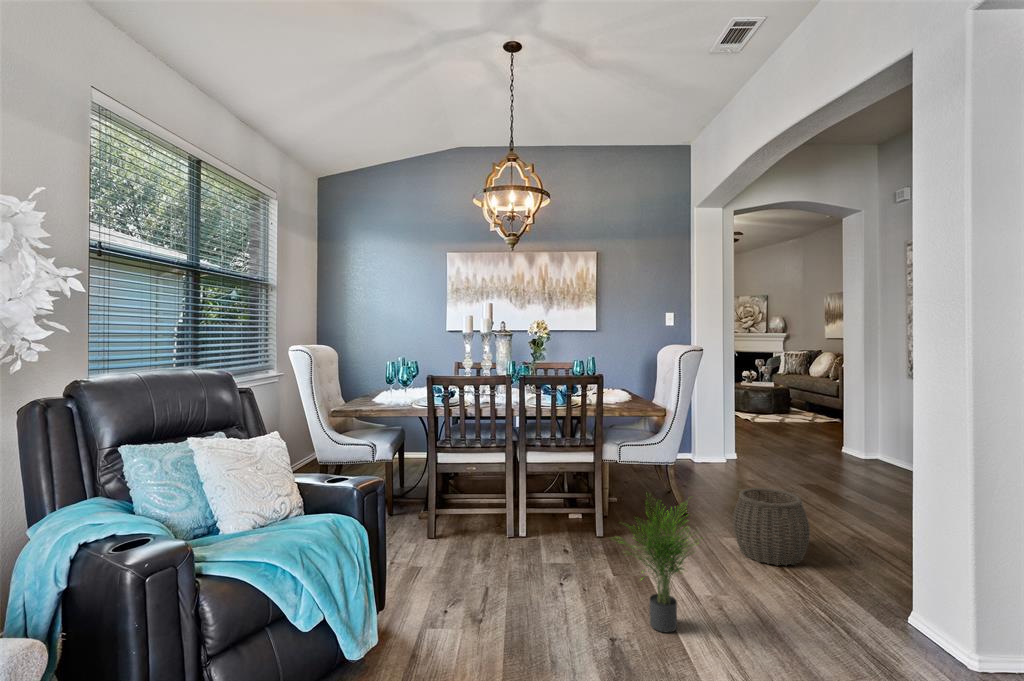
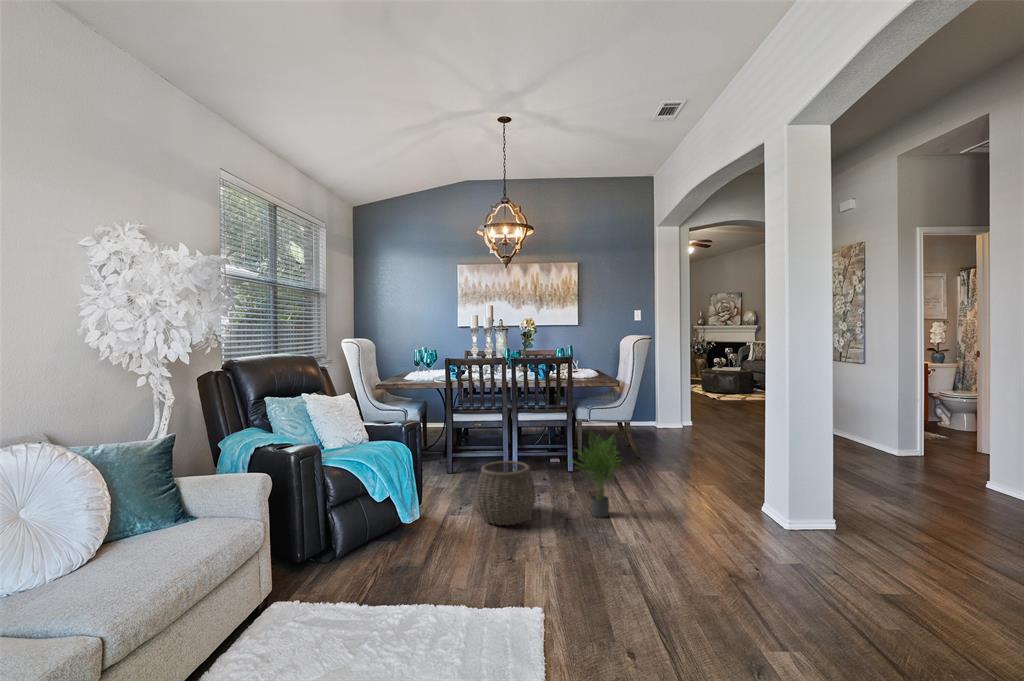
woven basket: present [733,488,810,566] -> present [476,461,536,525]

